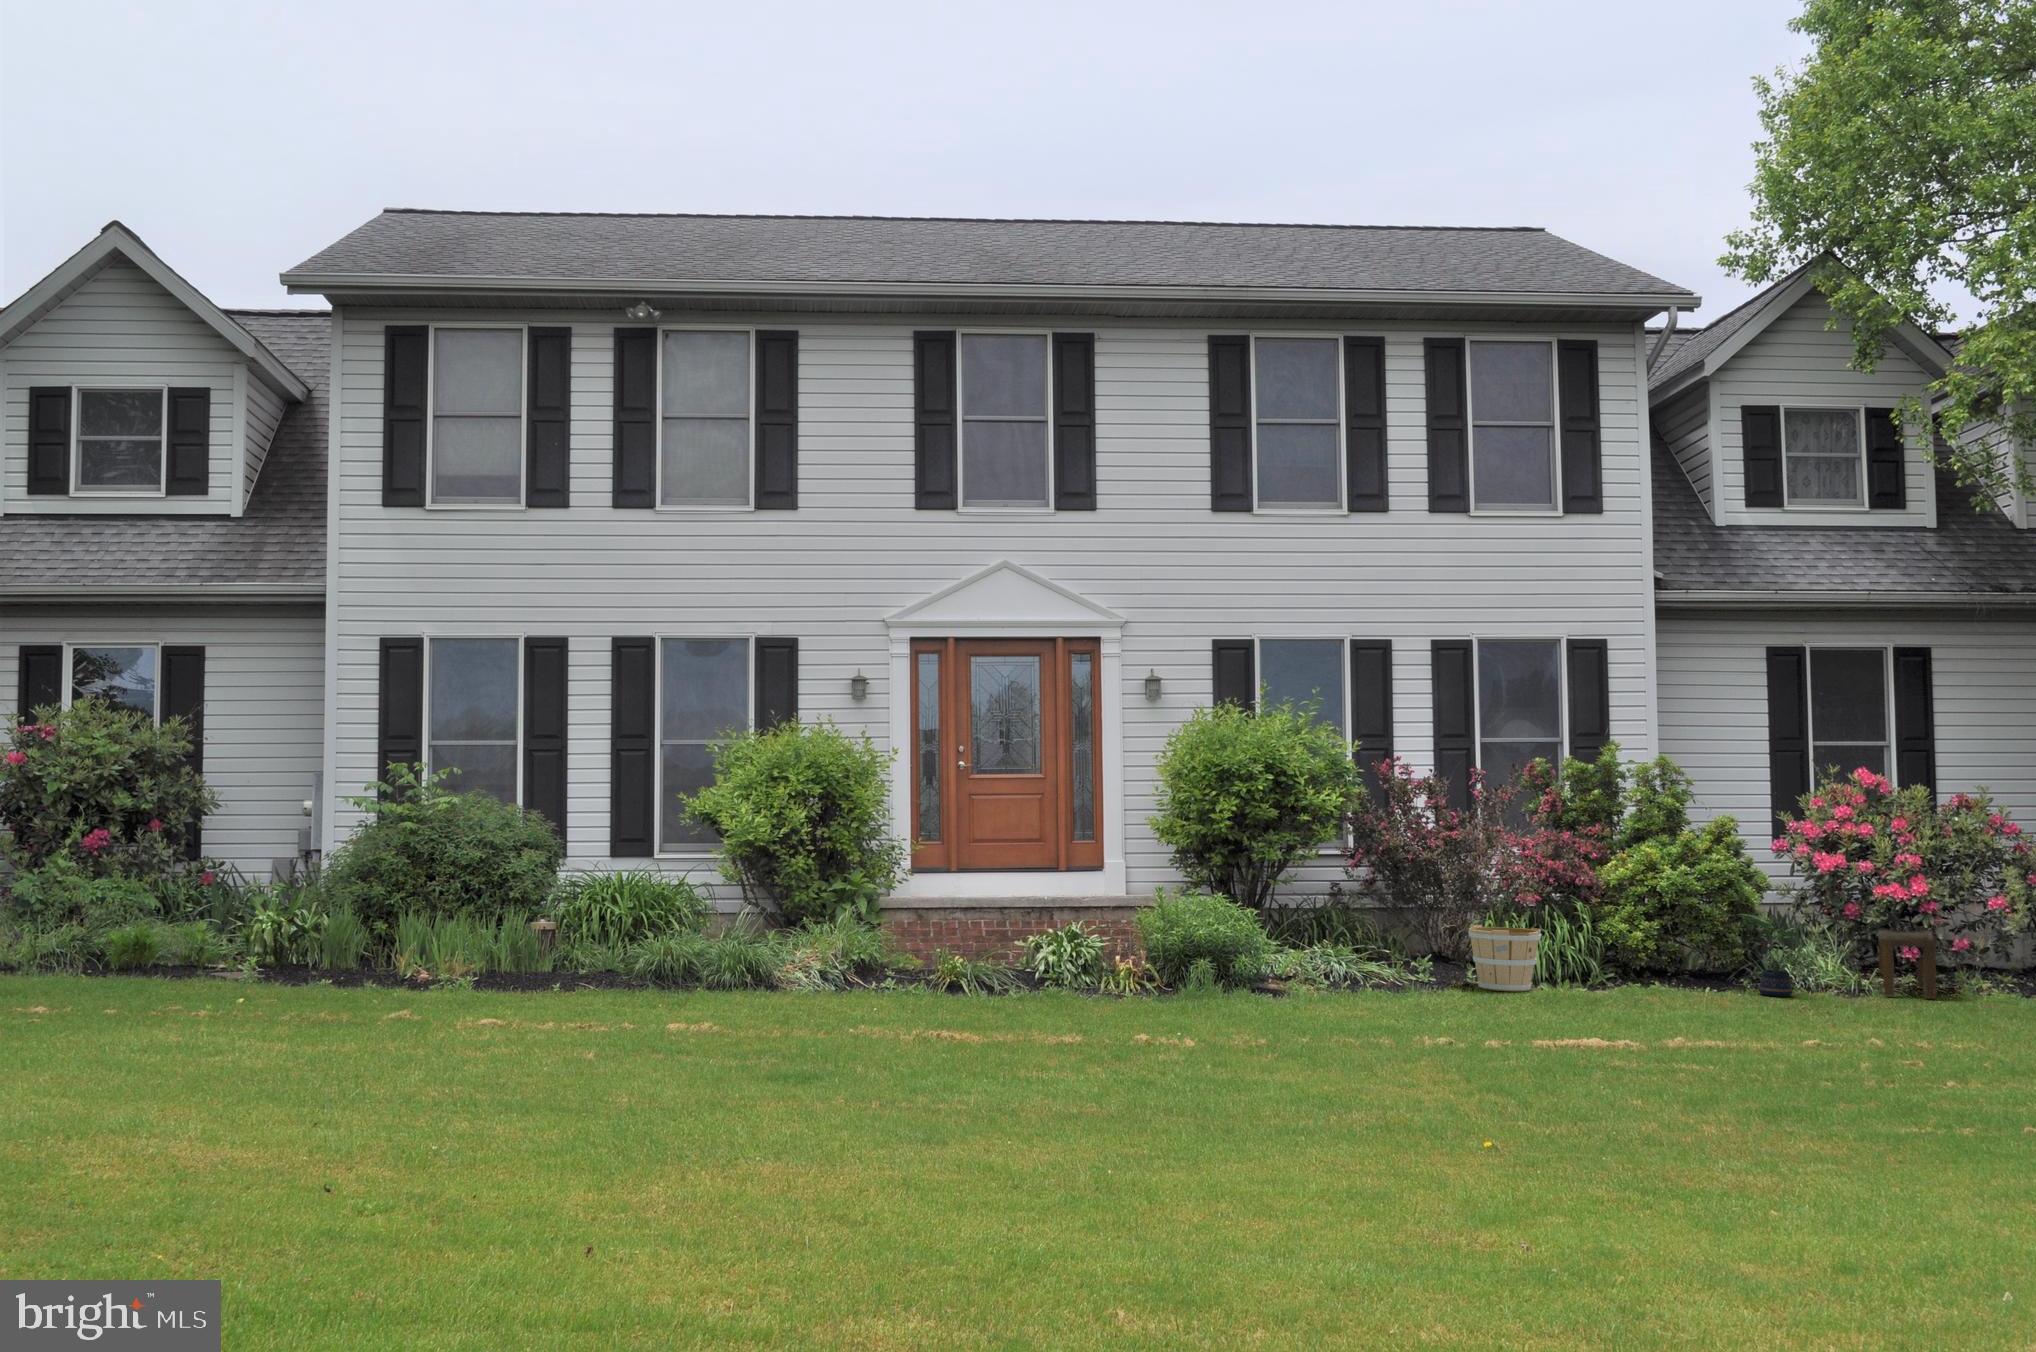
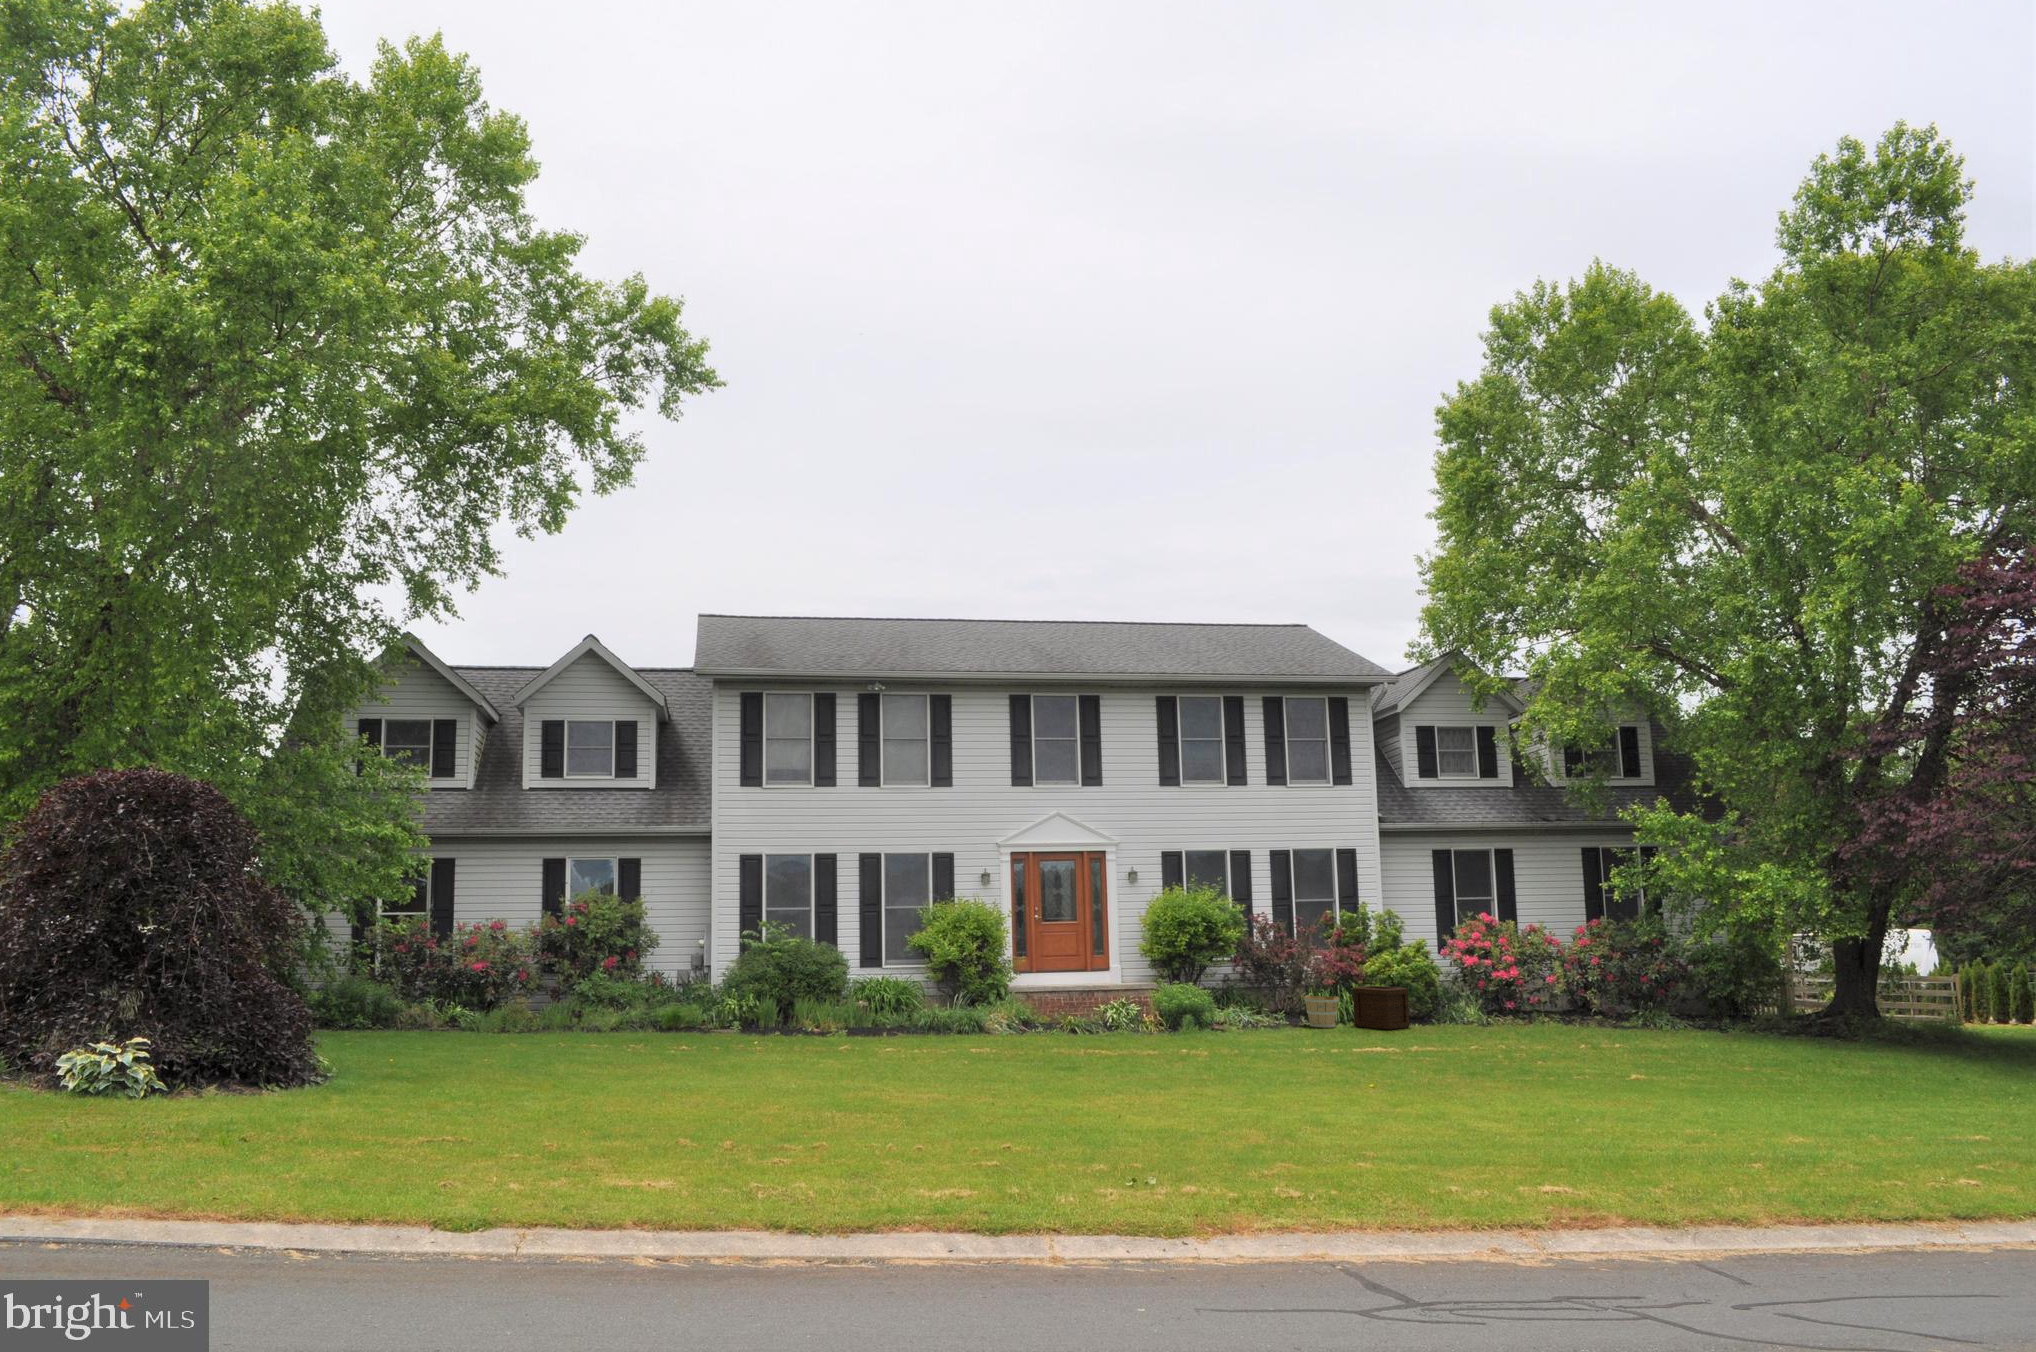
wooden crate: none [1572,909,1689,1000] -> present [1353,986,1409,1030]
potted plant: present [1738,914,1798,997] -> none [1429,987,1459,1027]
bench: present [1878,930,1936,999] -> none [1495,993,1523,1027]

